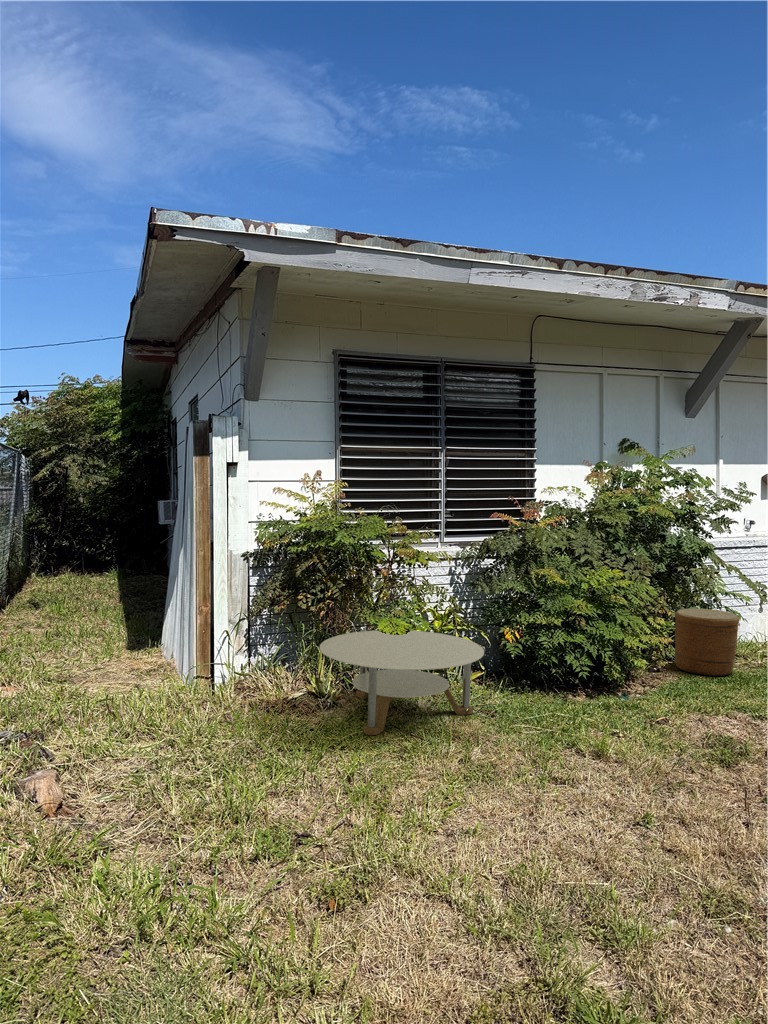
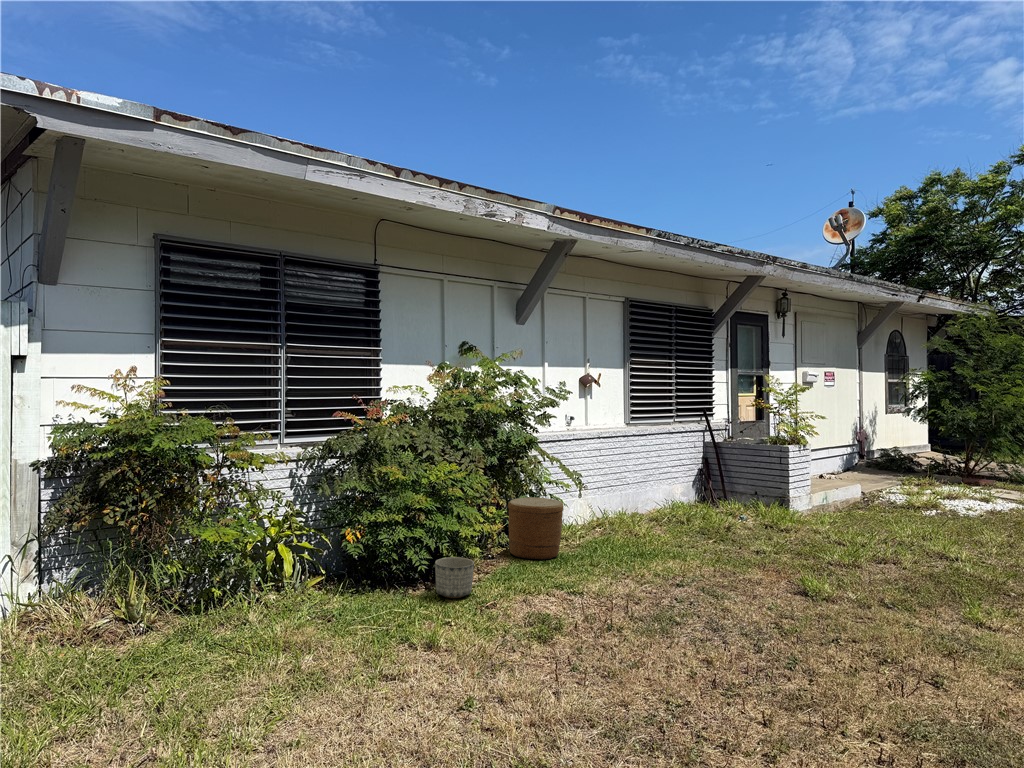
round table: present [320,630,484,735] -> none [125,539,319,665]
planter: none [596,664,637,705] -> present [435,557,474,598]

